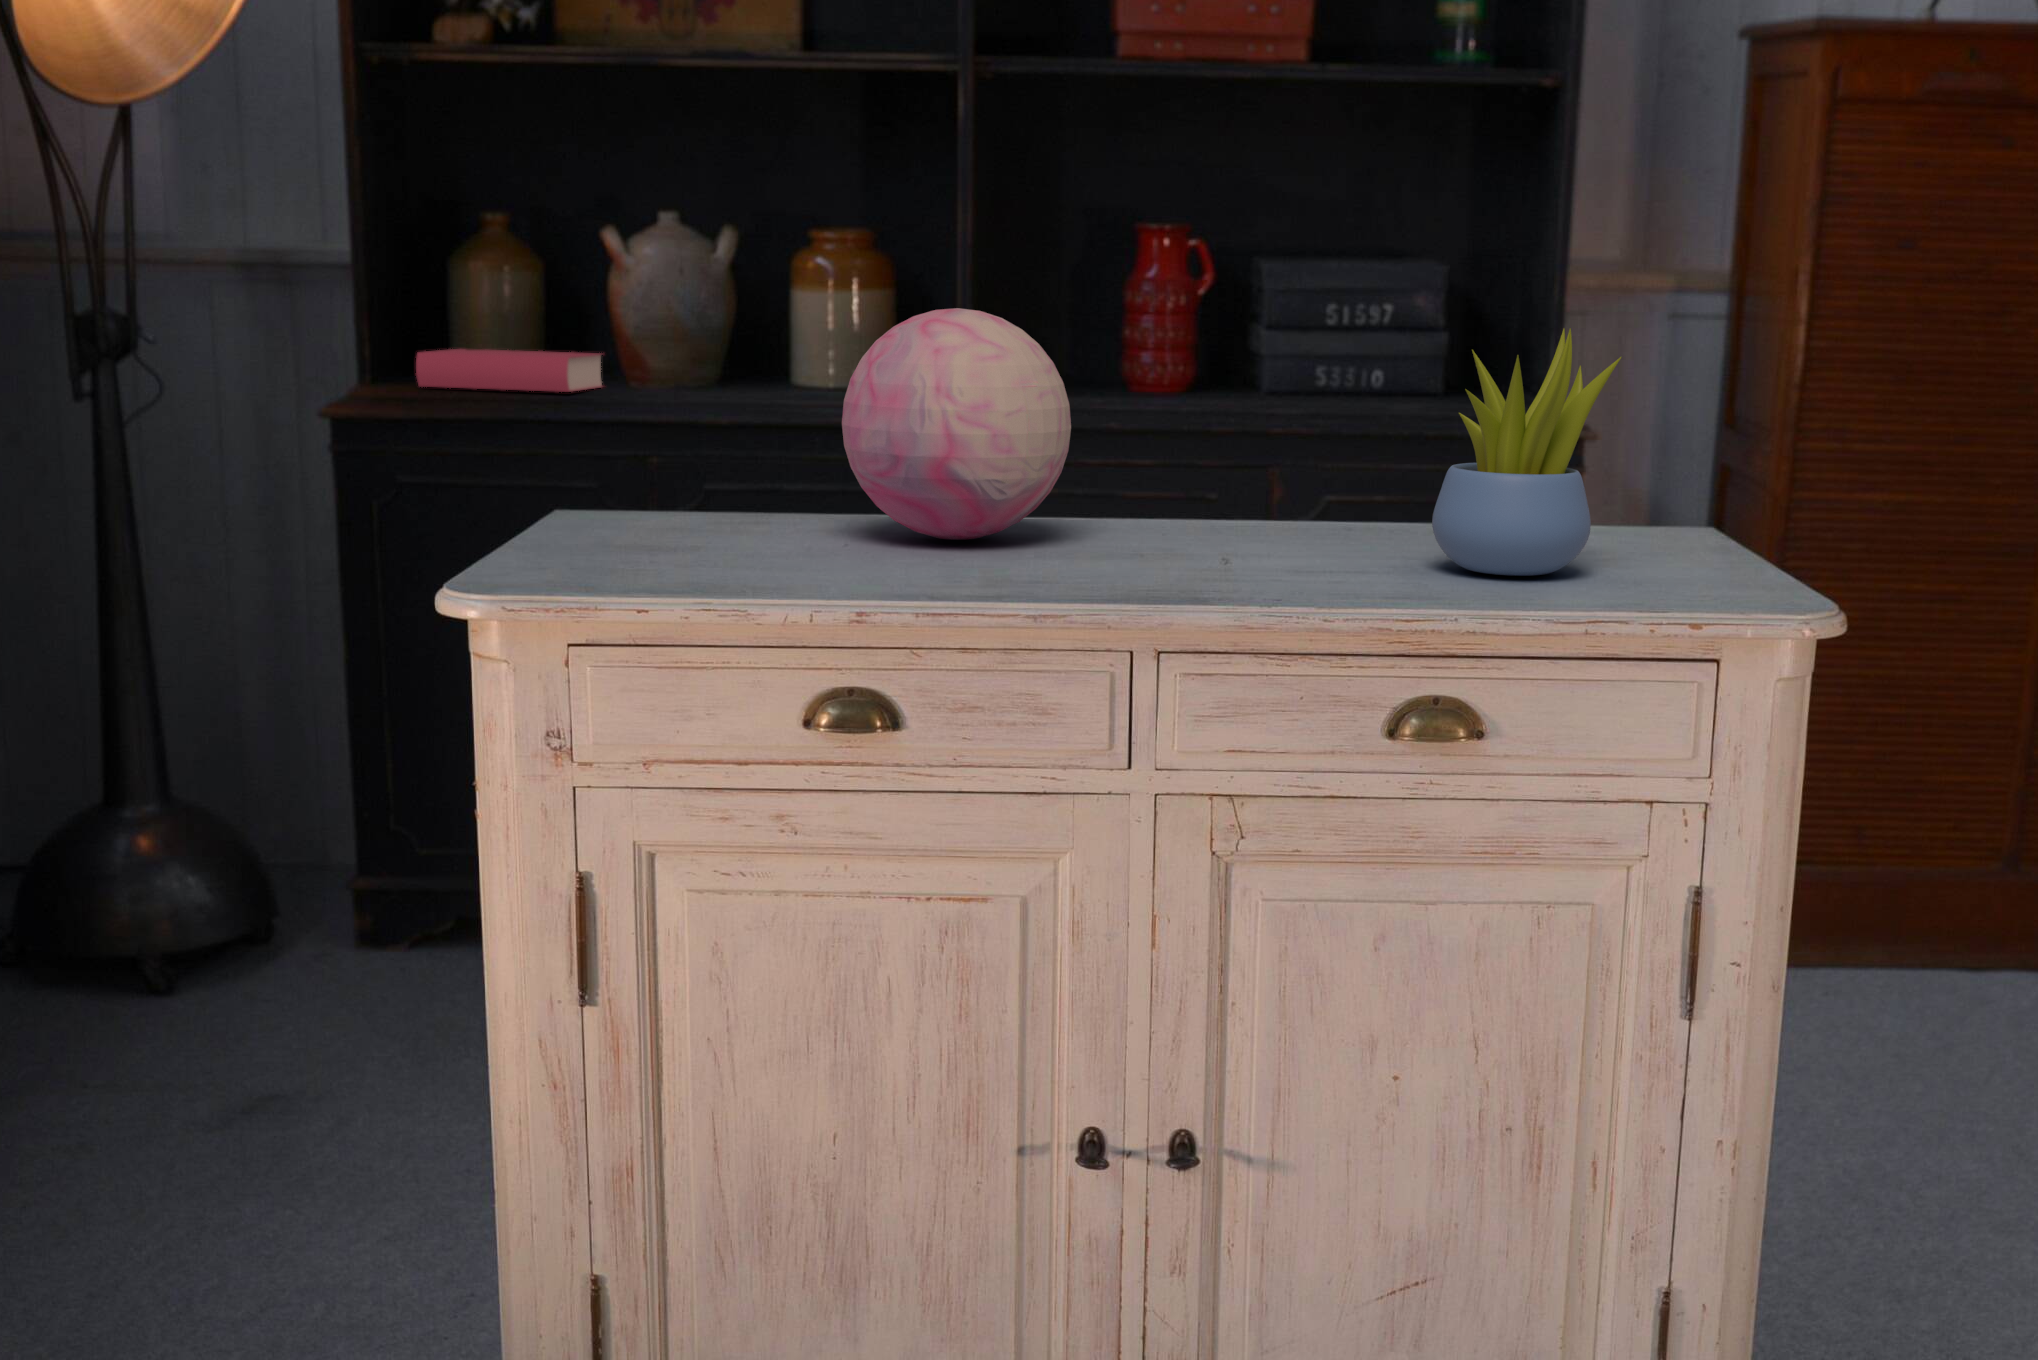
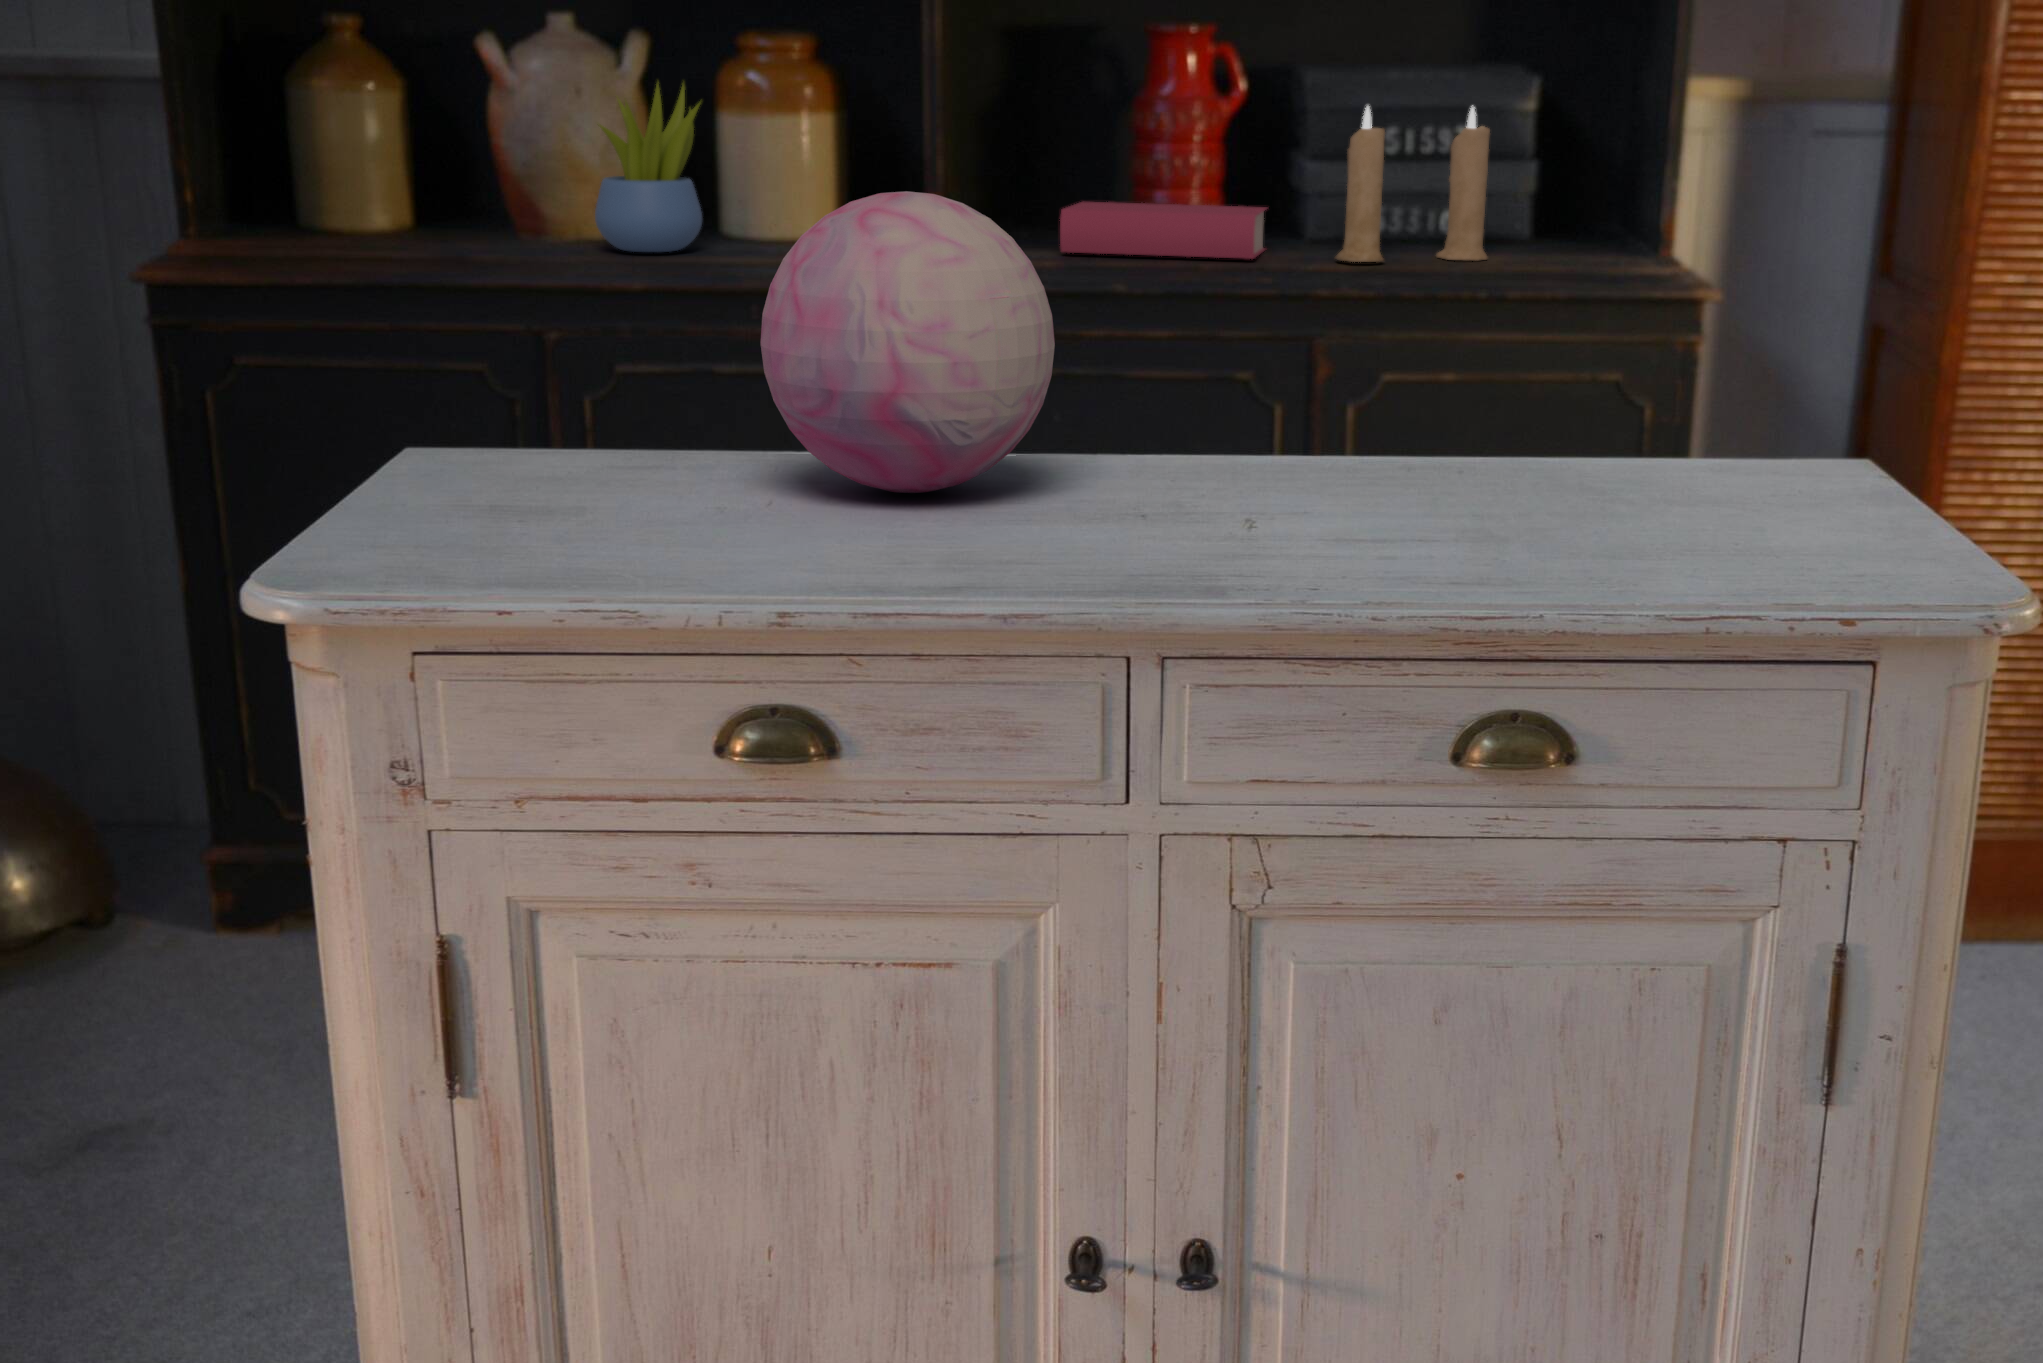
candle: none [1283,280,1408,404] -> present [1335,106,1490,262]
succulent plant: present [1432,328,1621,576] -> present [595,83,702,252]
book: present [416,349,602,392] -> present [1060,202,1267,259]

